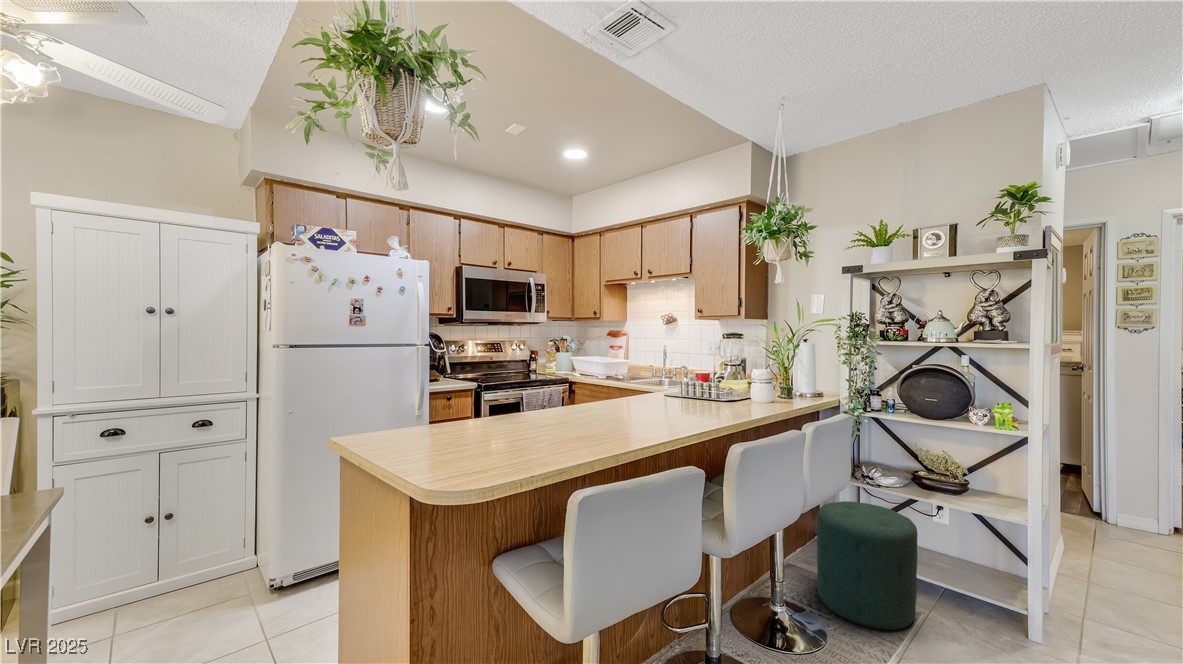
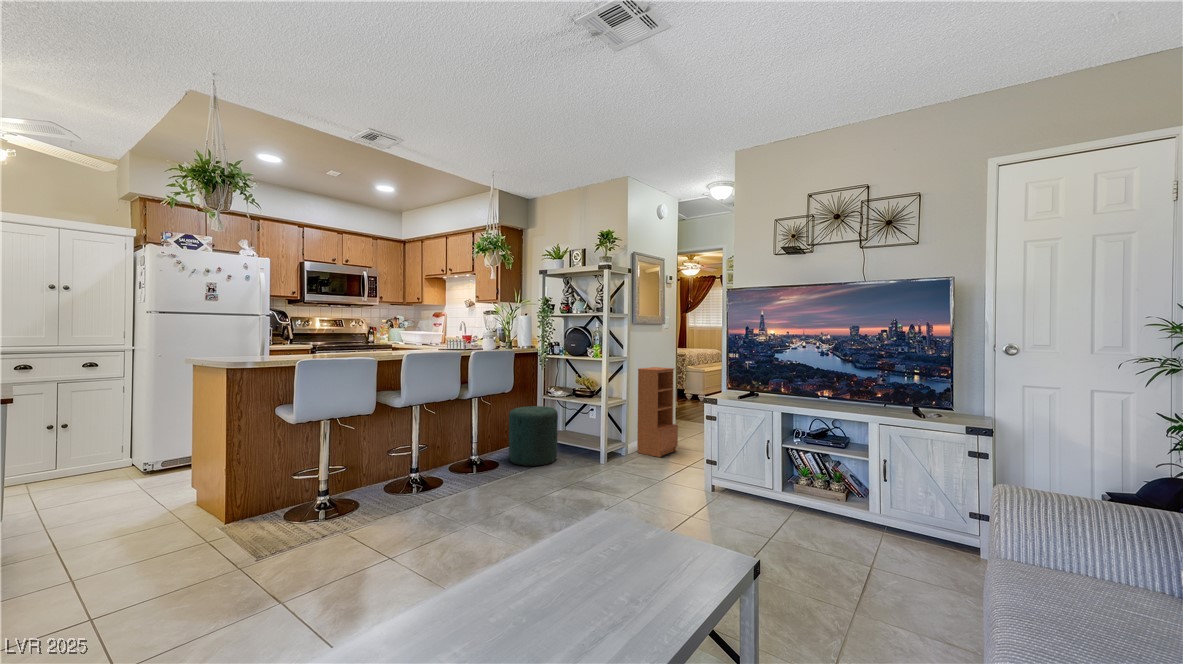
bookcase: none [1047,434,1131,620] -> present [637,367,678,457]

